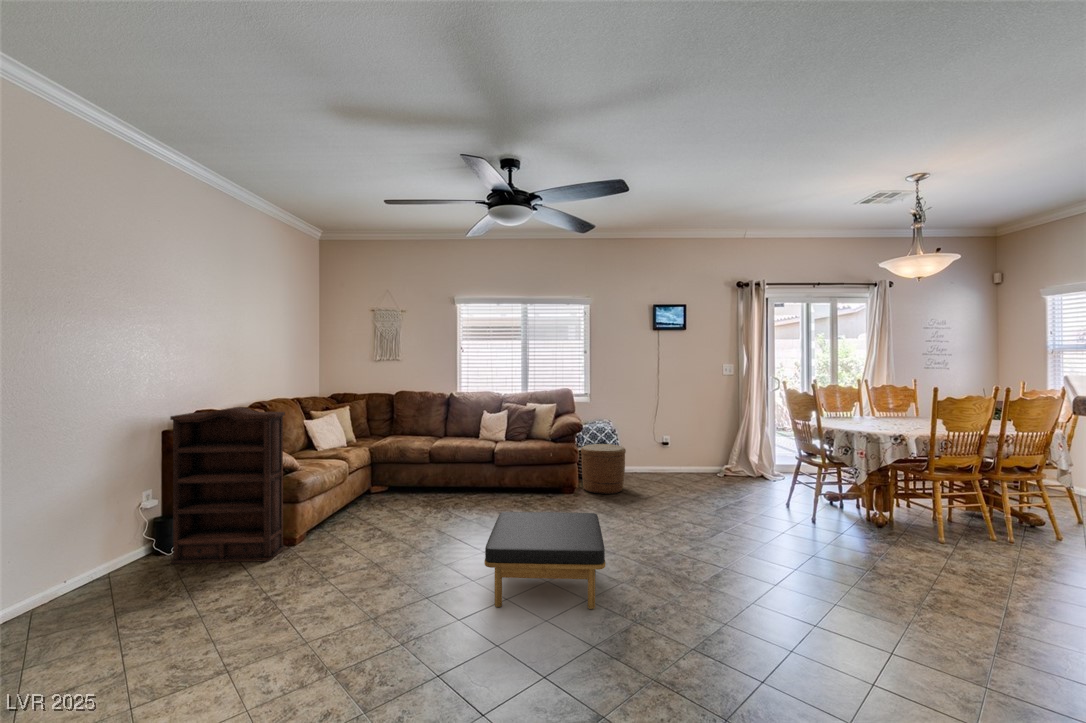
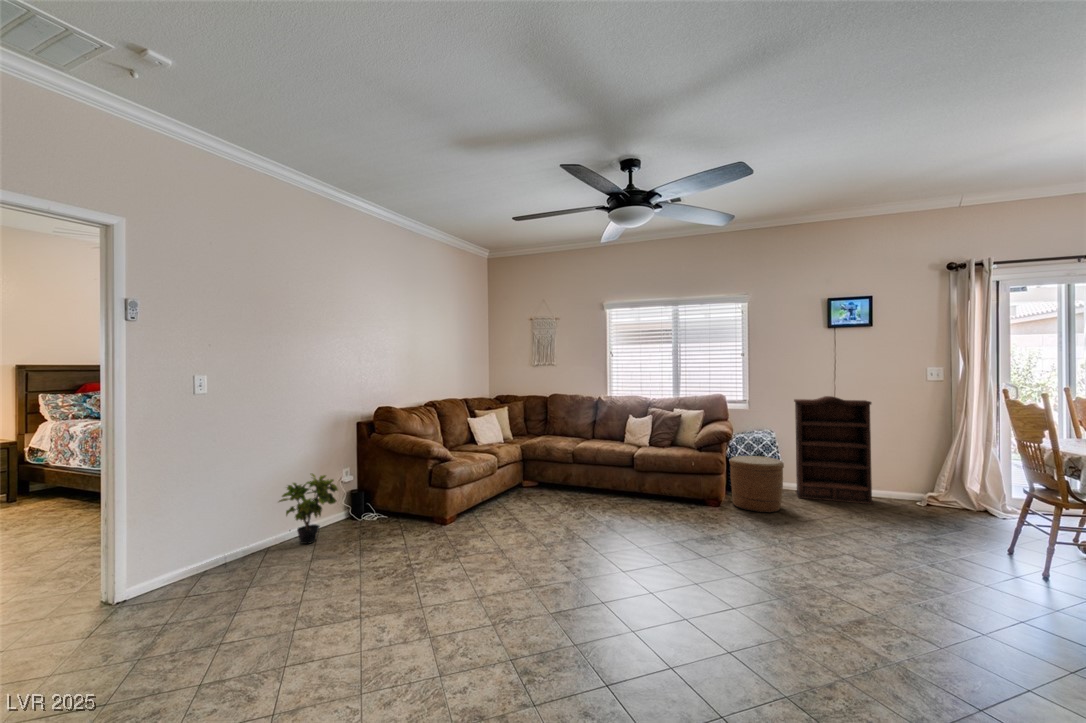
bookshelf: present [170,407,285,564] -> present [794,396,873,504]
potted plant: none [44,504,146,599] -> present [279,474,338,544]
ottoman: present [484,512,606,609] -> none [580,516,717,633]

